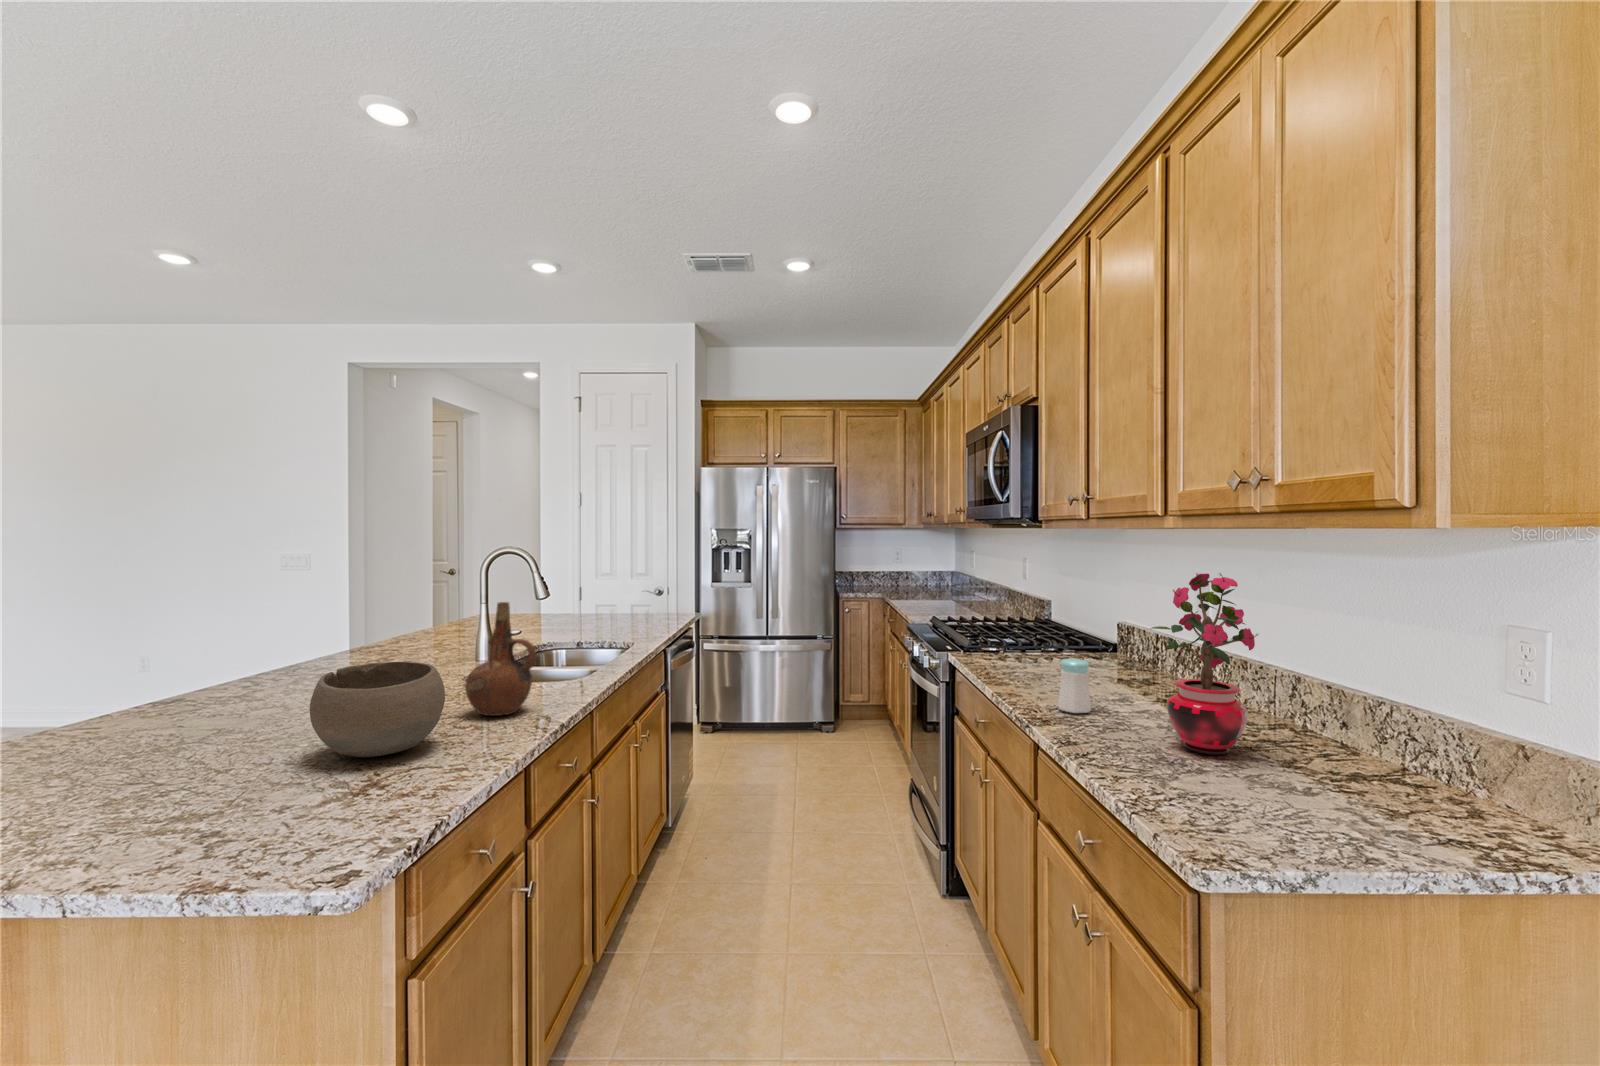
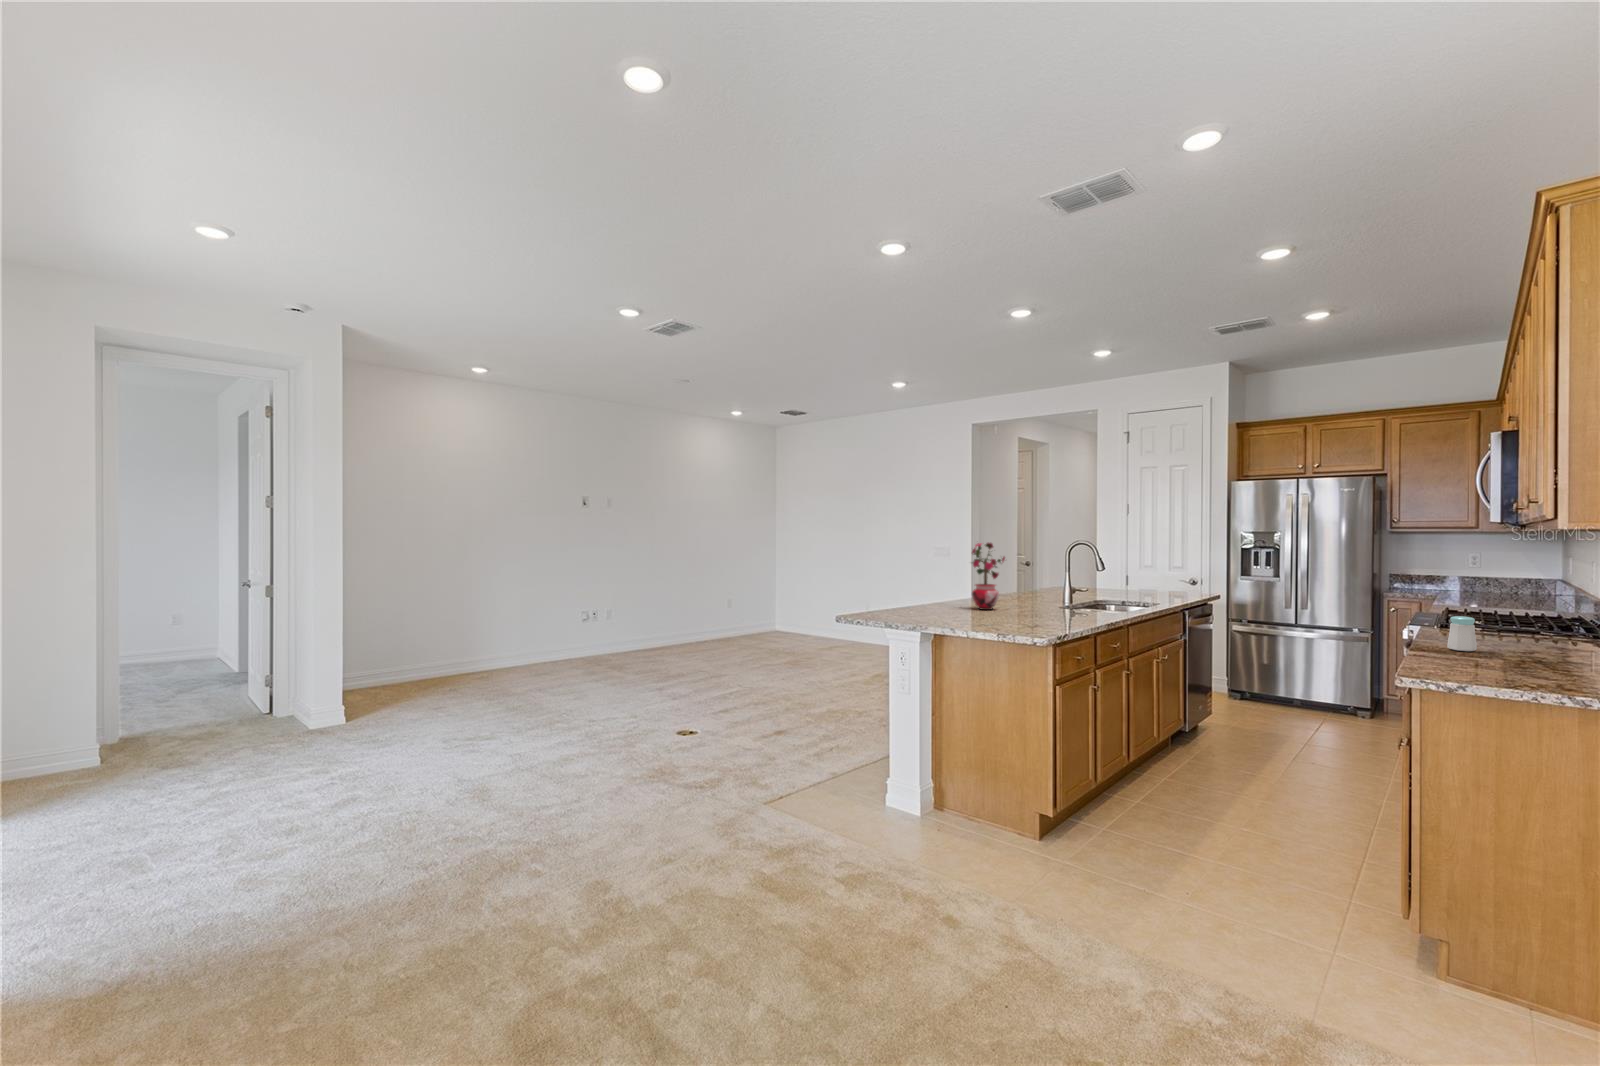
potted plant: present [1151,573,1258,755] -> present [972,543,1005,610]
ceramic pitcher: present [465,602,536,716] -> none [1067,564,1100,617]
bowl: present [310,662,445,757] -> none [1012,585,1062,620]

